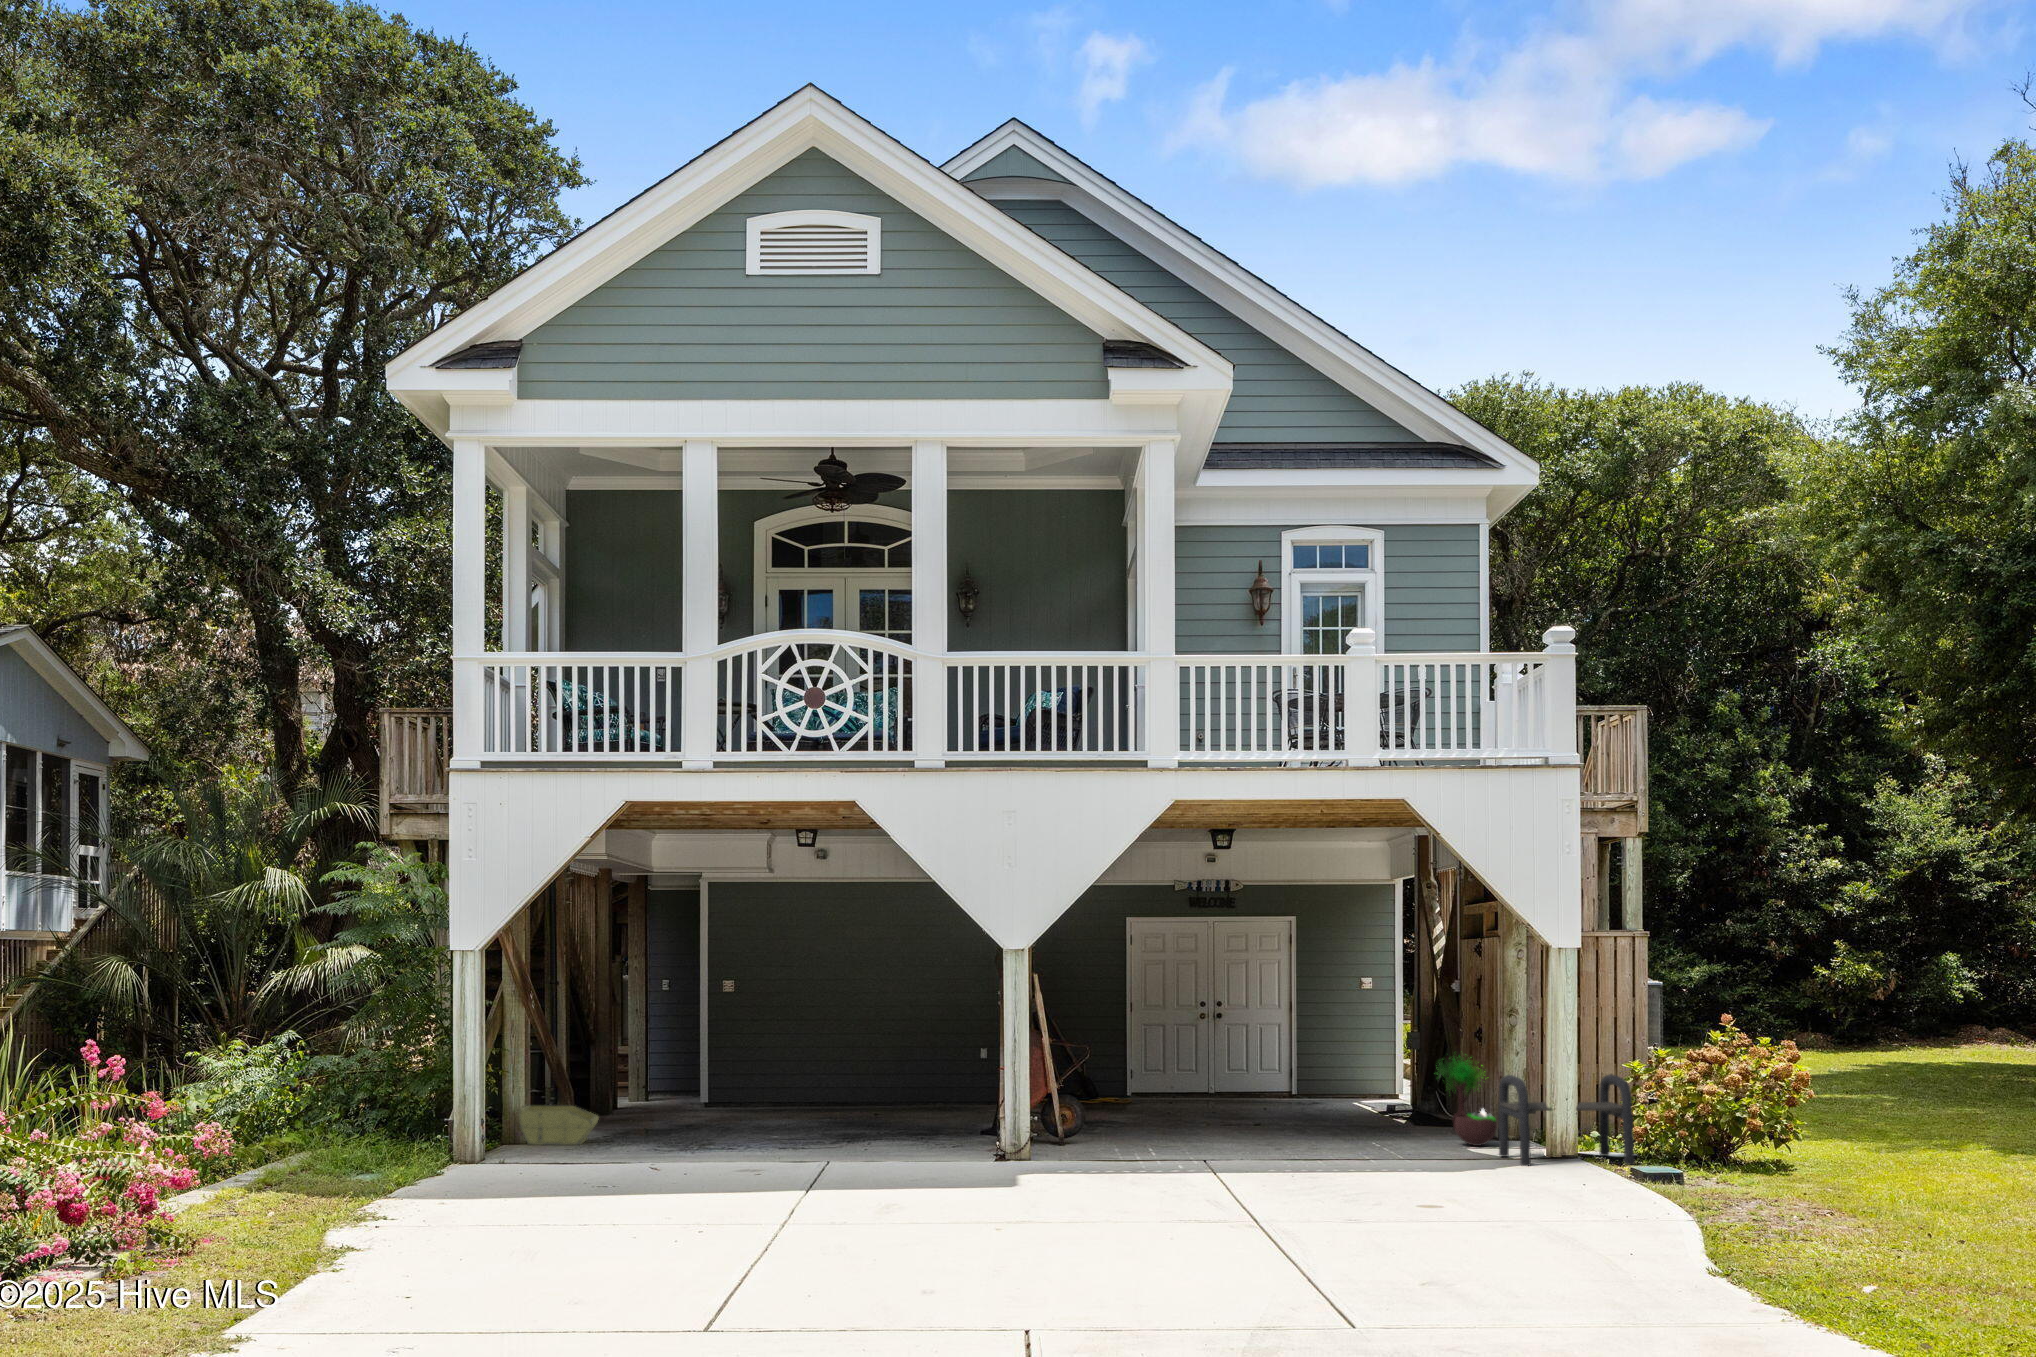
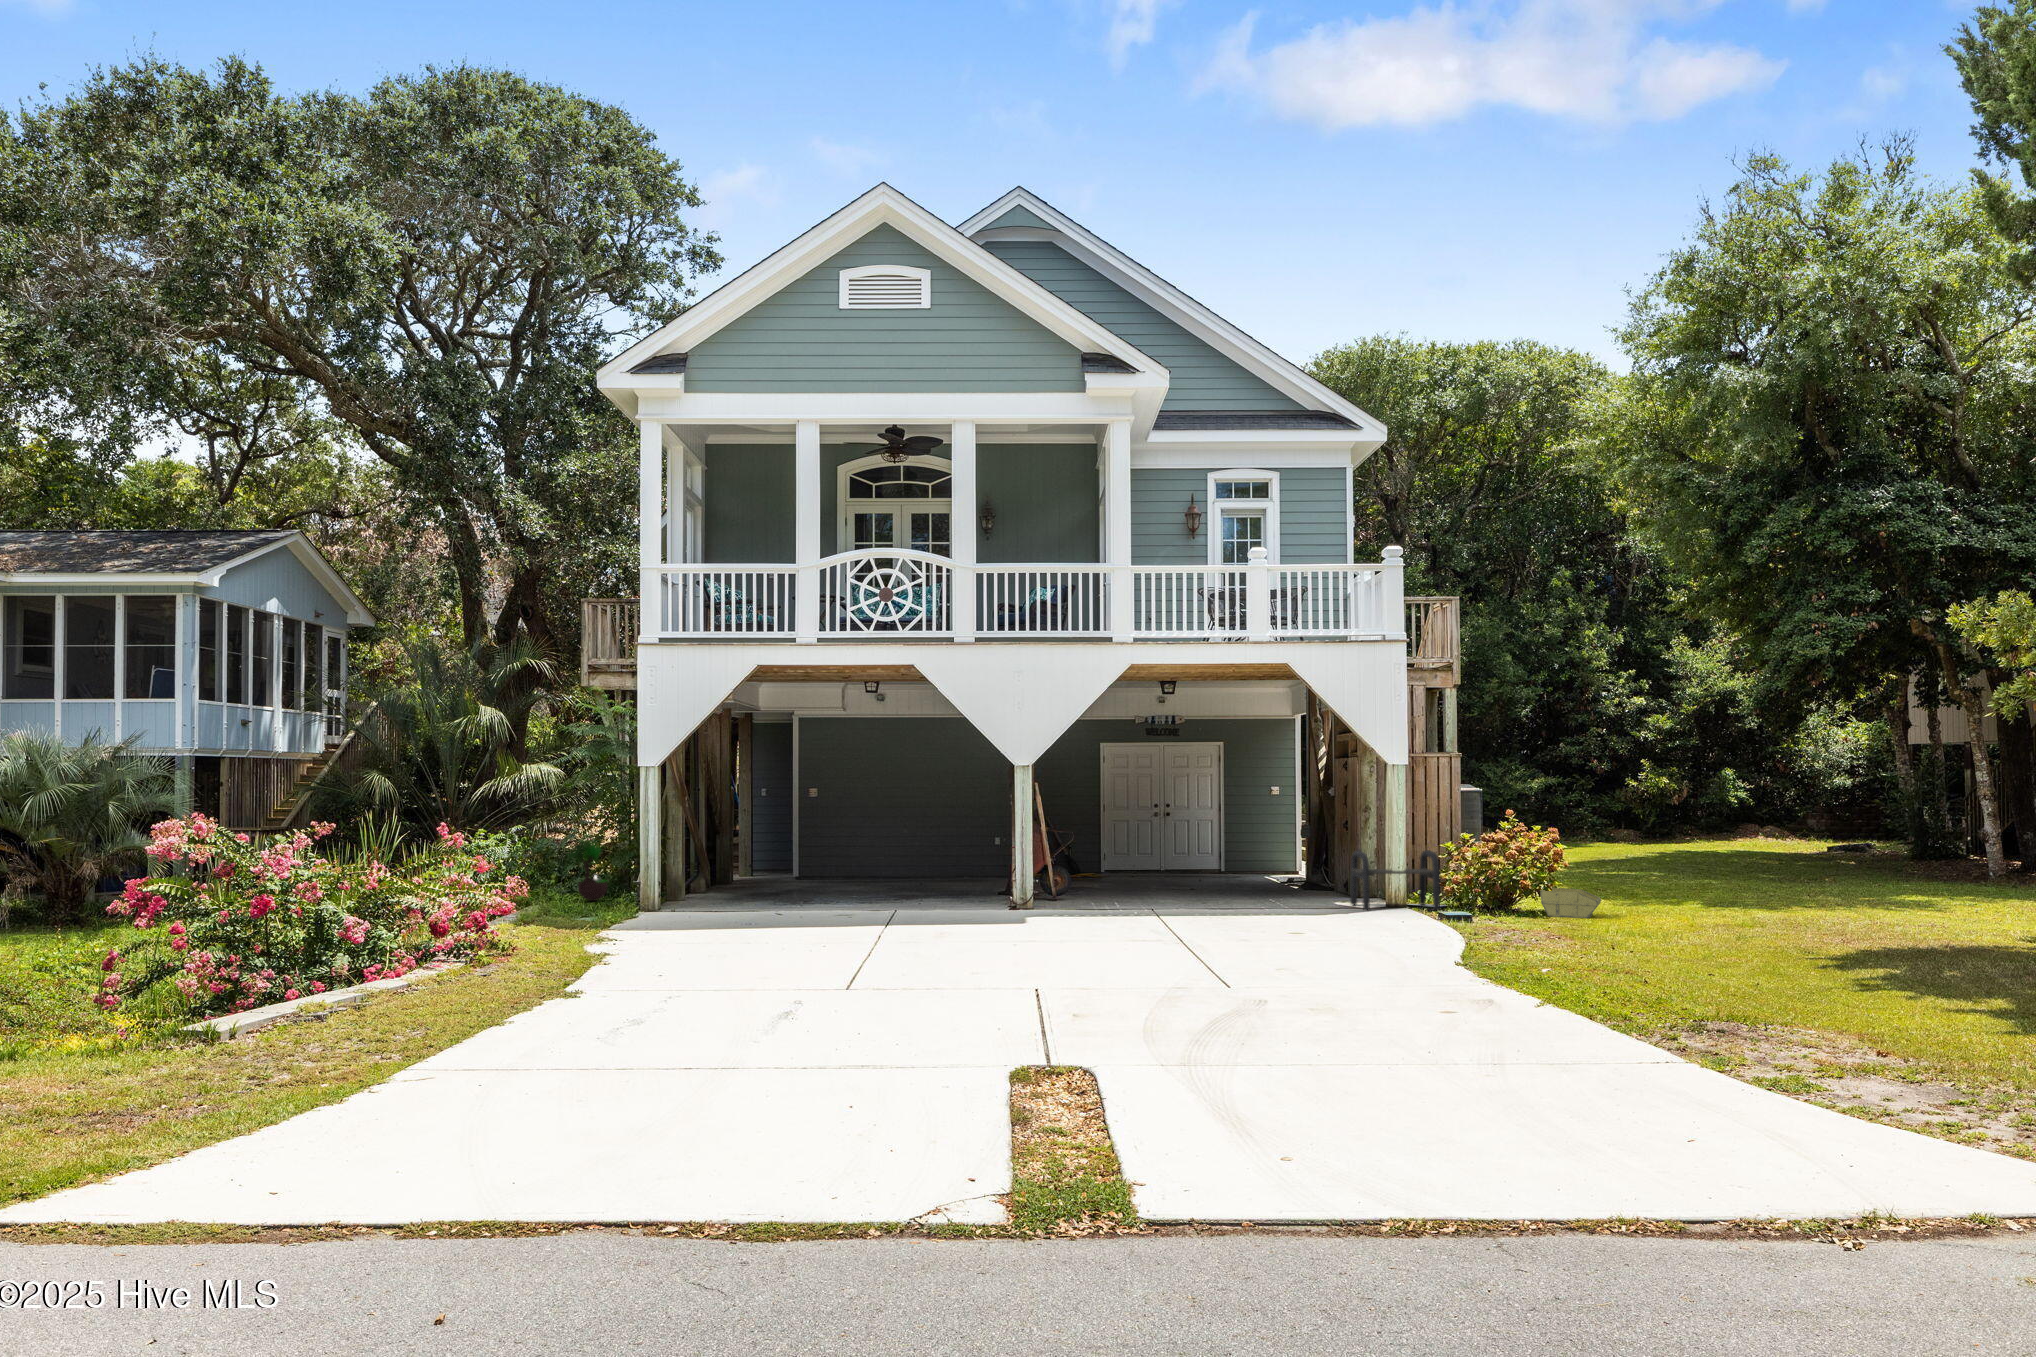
potted tree: present [1437,1054,1497,1146] -> present [570,841,608,901]
storage bin: present [519,1106,599,1145] -> present [1540,888,1601,918]

